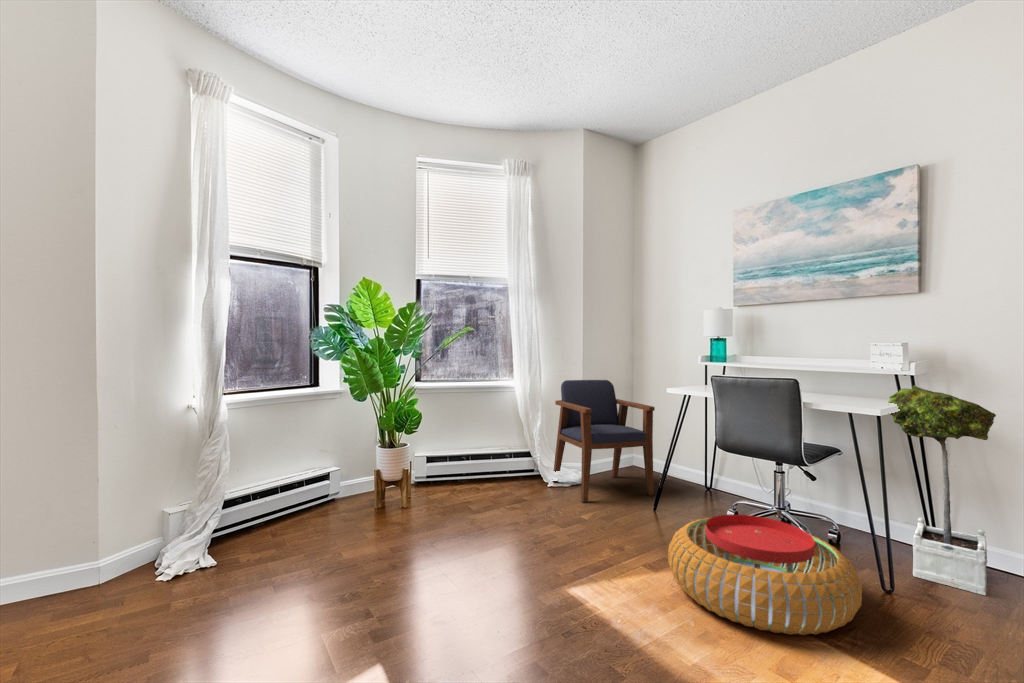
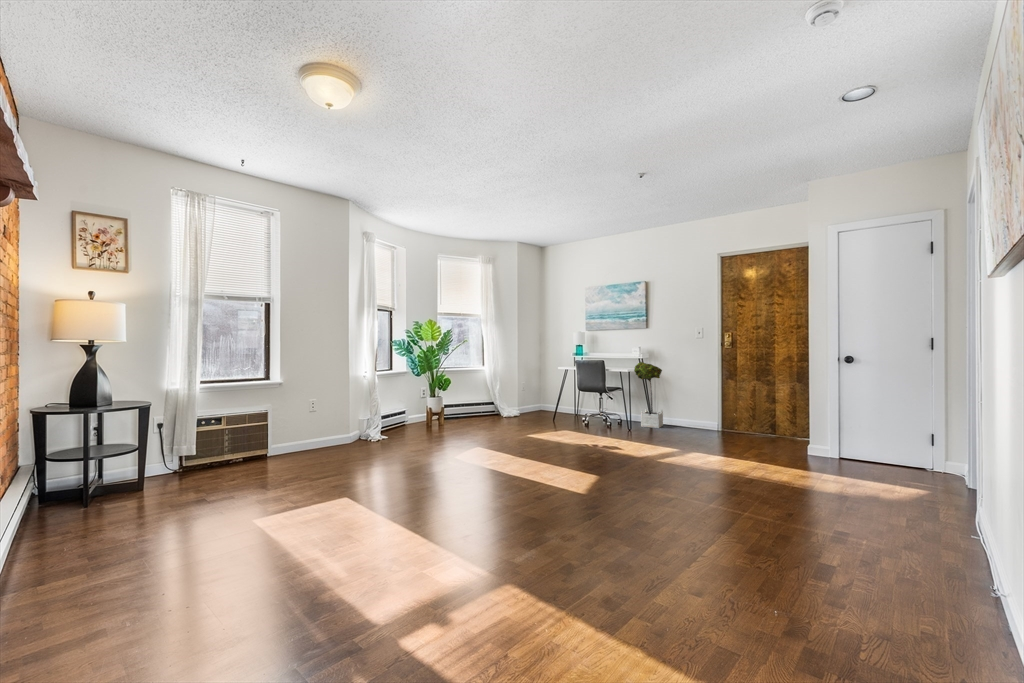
armchair: present [552,380,655,502] -> none [505,366,553,420]
pouf: present [668,514,862,635] -> none [562,409,619,436]

